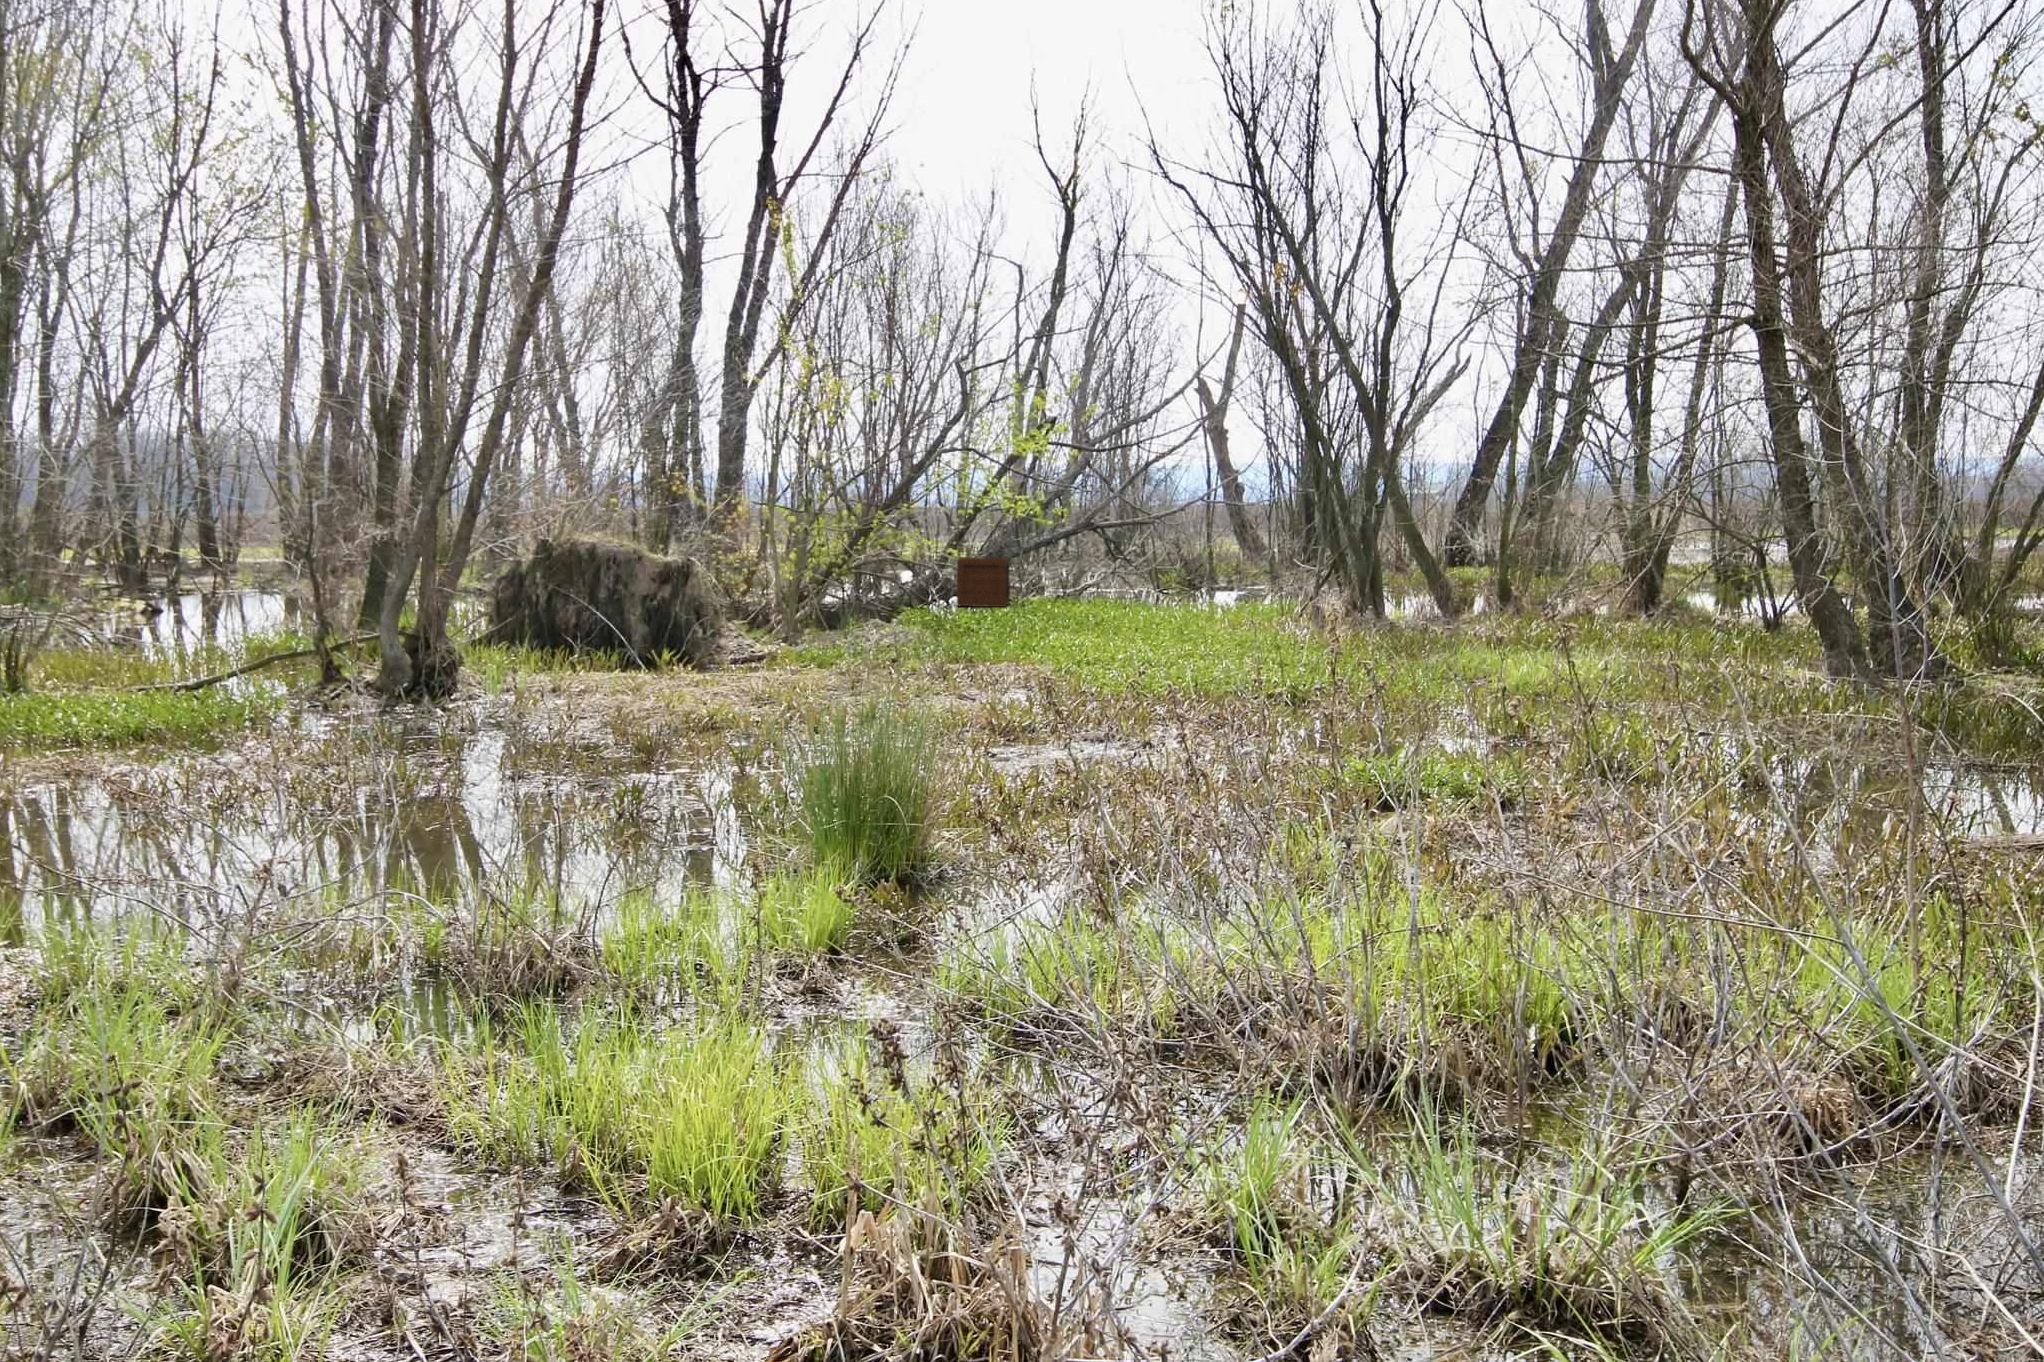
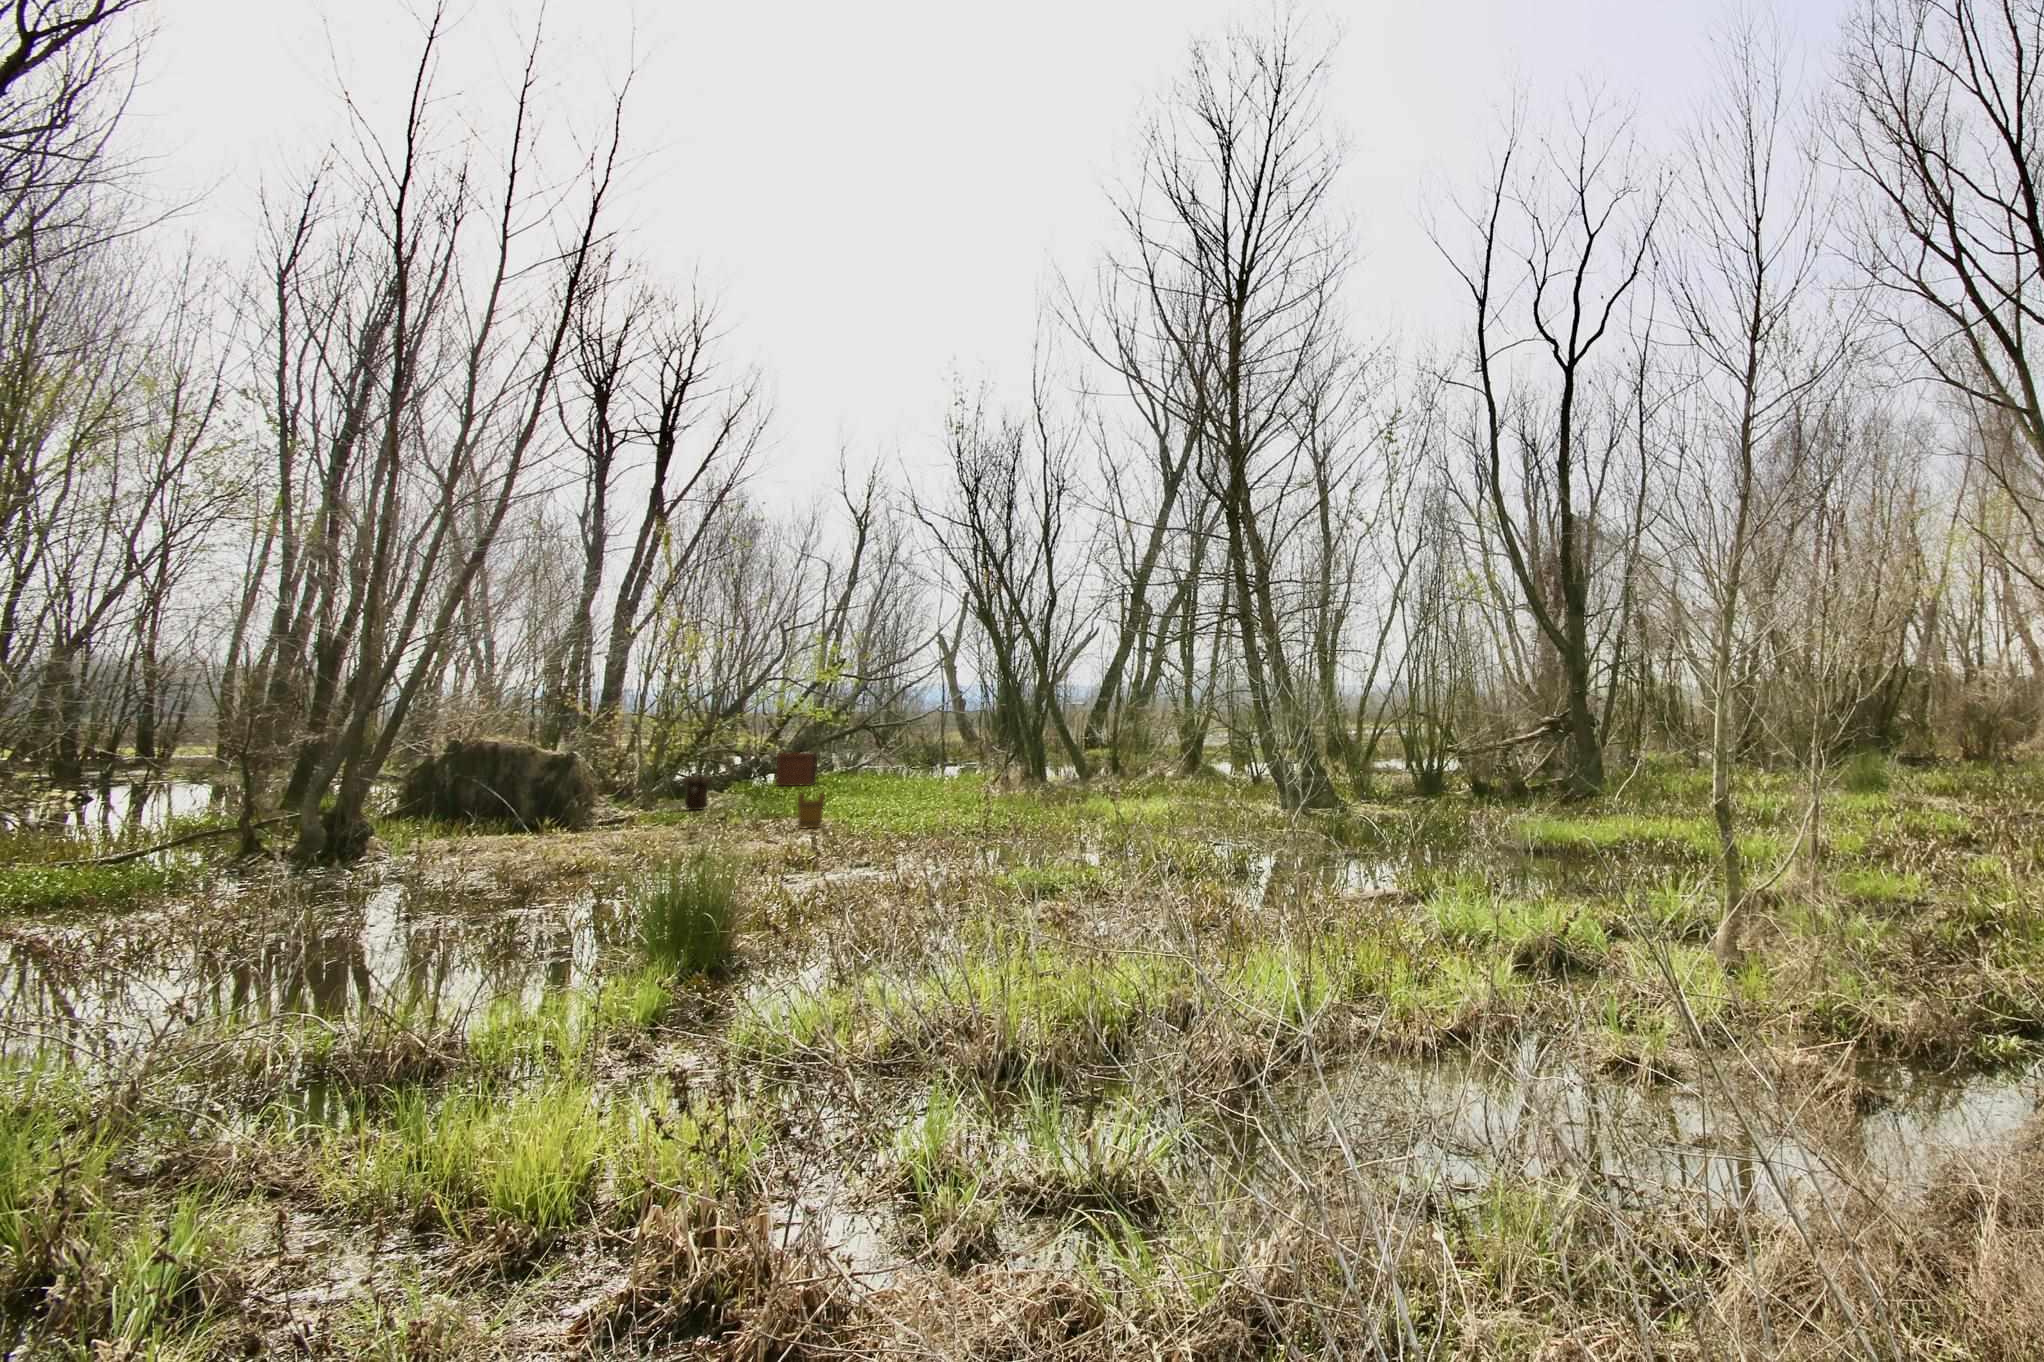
backpack: none [849,599,893,652] -> present [682,776,712,810]
bucket: none [1063,647,1110,711] -> present [798,793,825,828]

